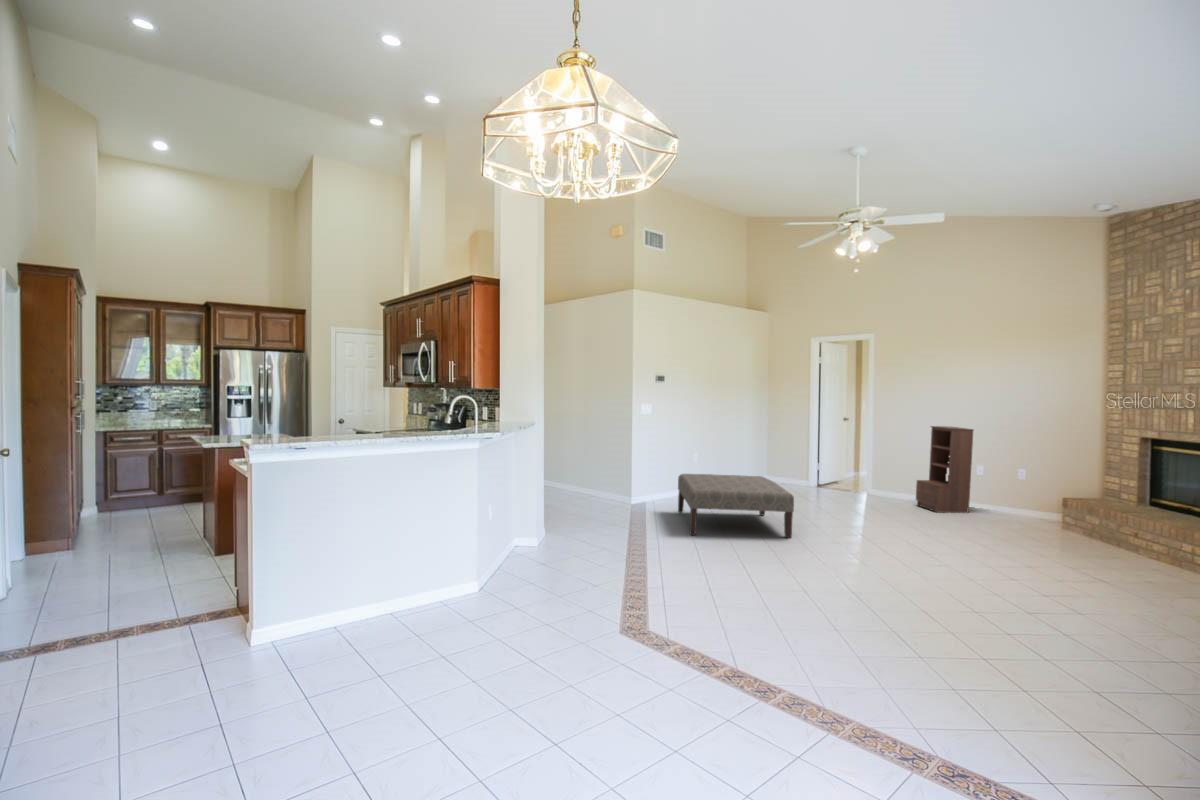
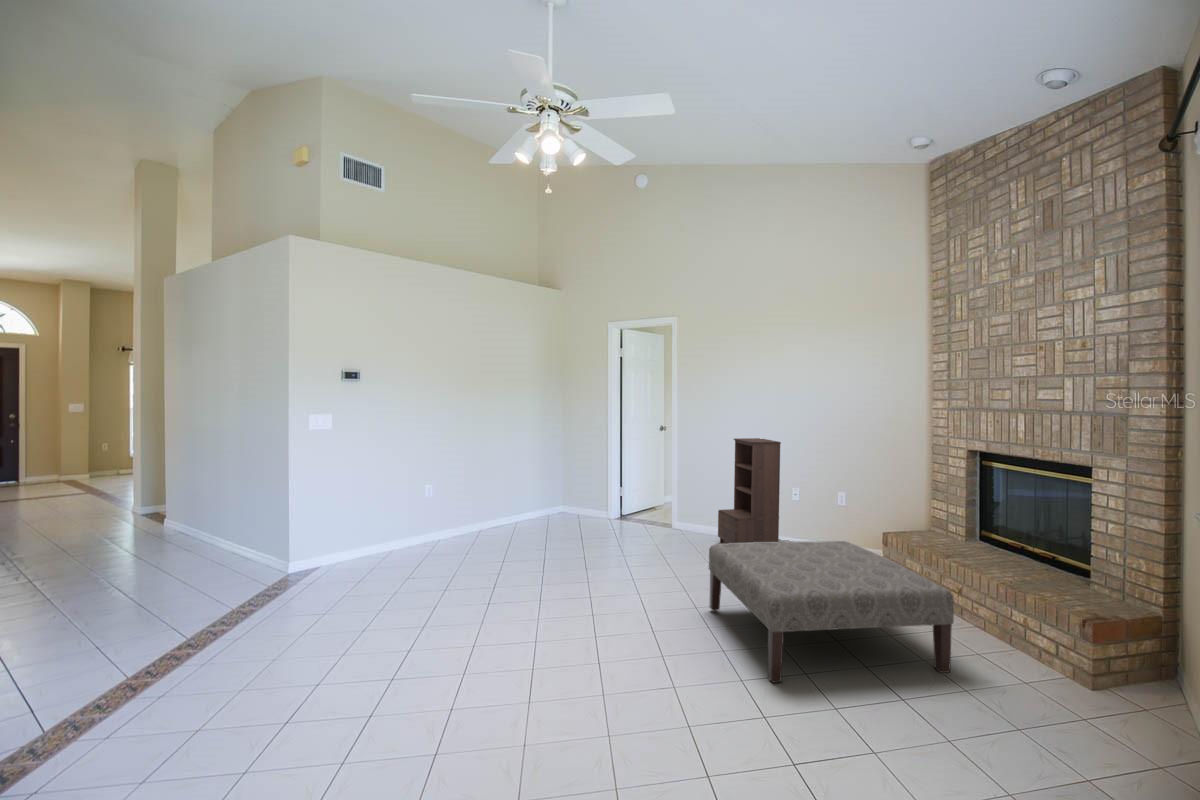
ottoman: present [678,474,794,538] -> present [709,541,954,683]

